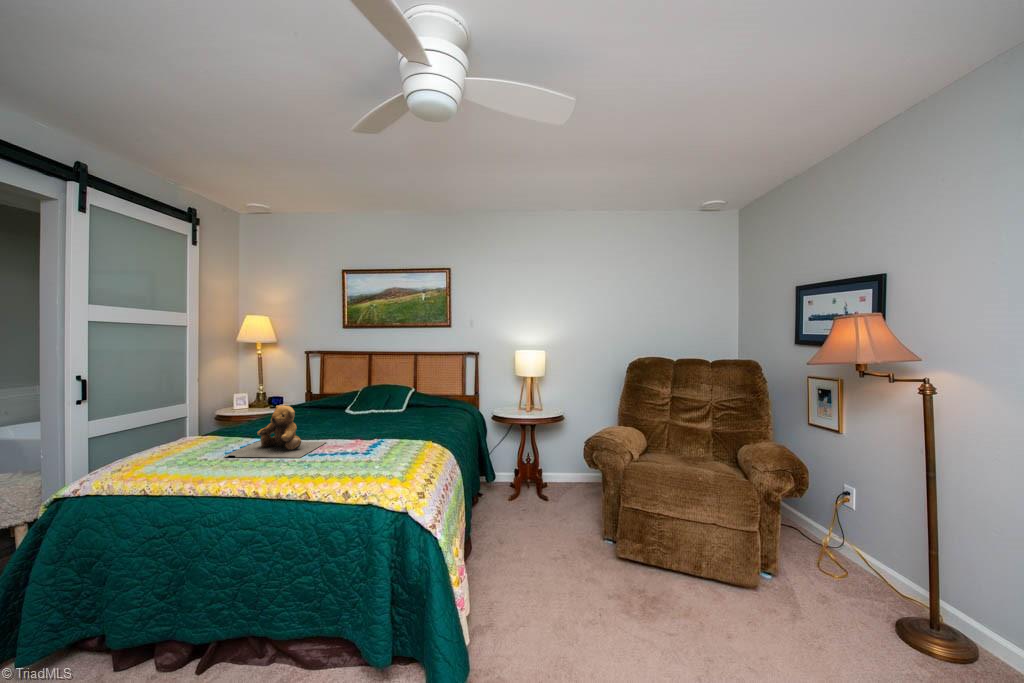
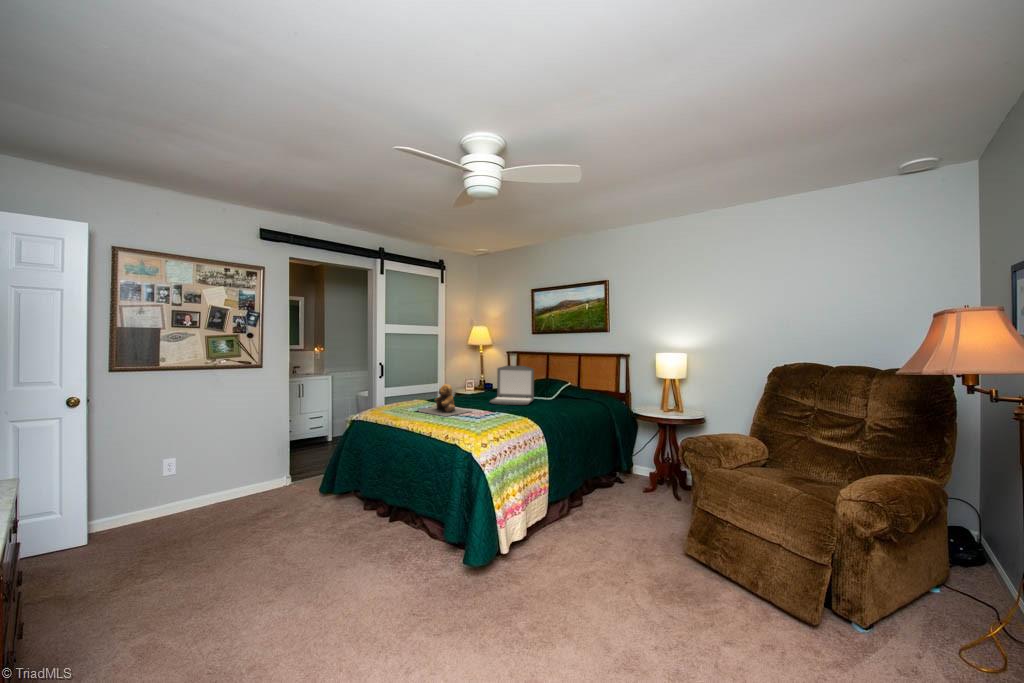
laptop: none [327,370,387,426] -> present [490,366,534,405]

